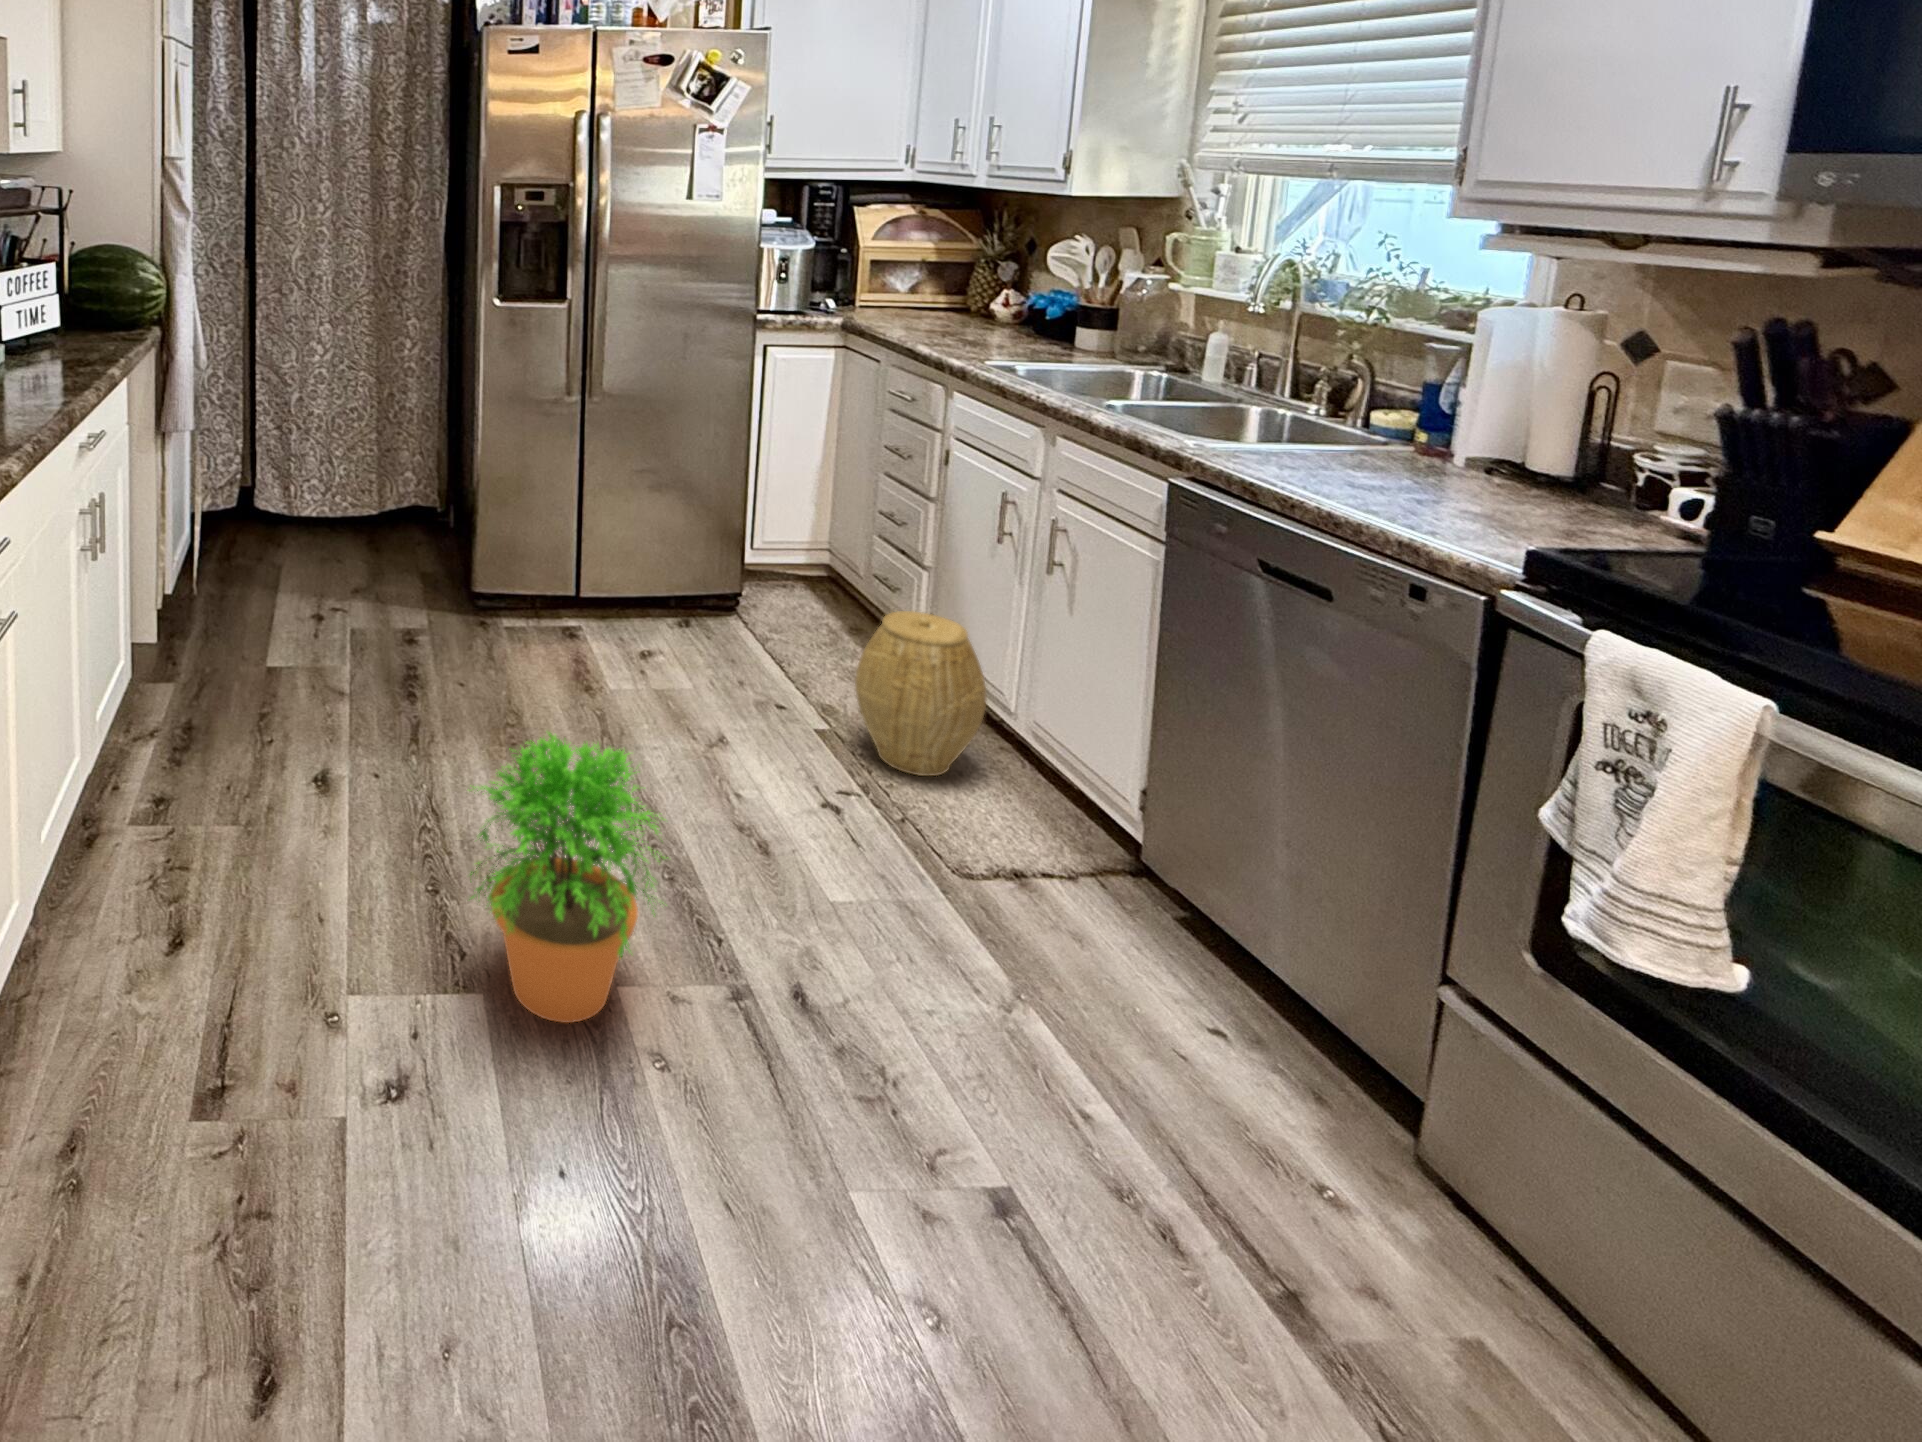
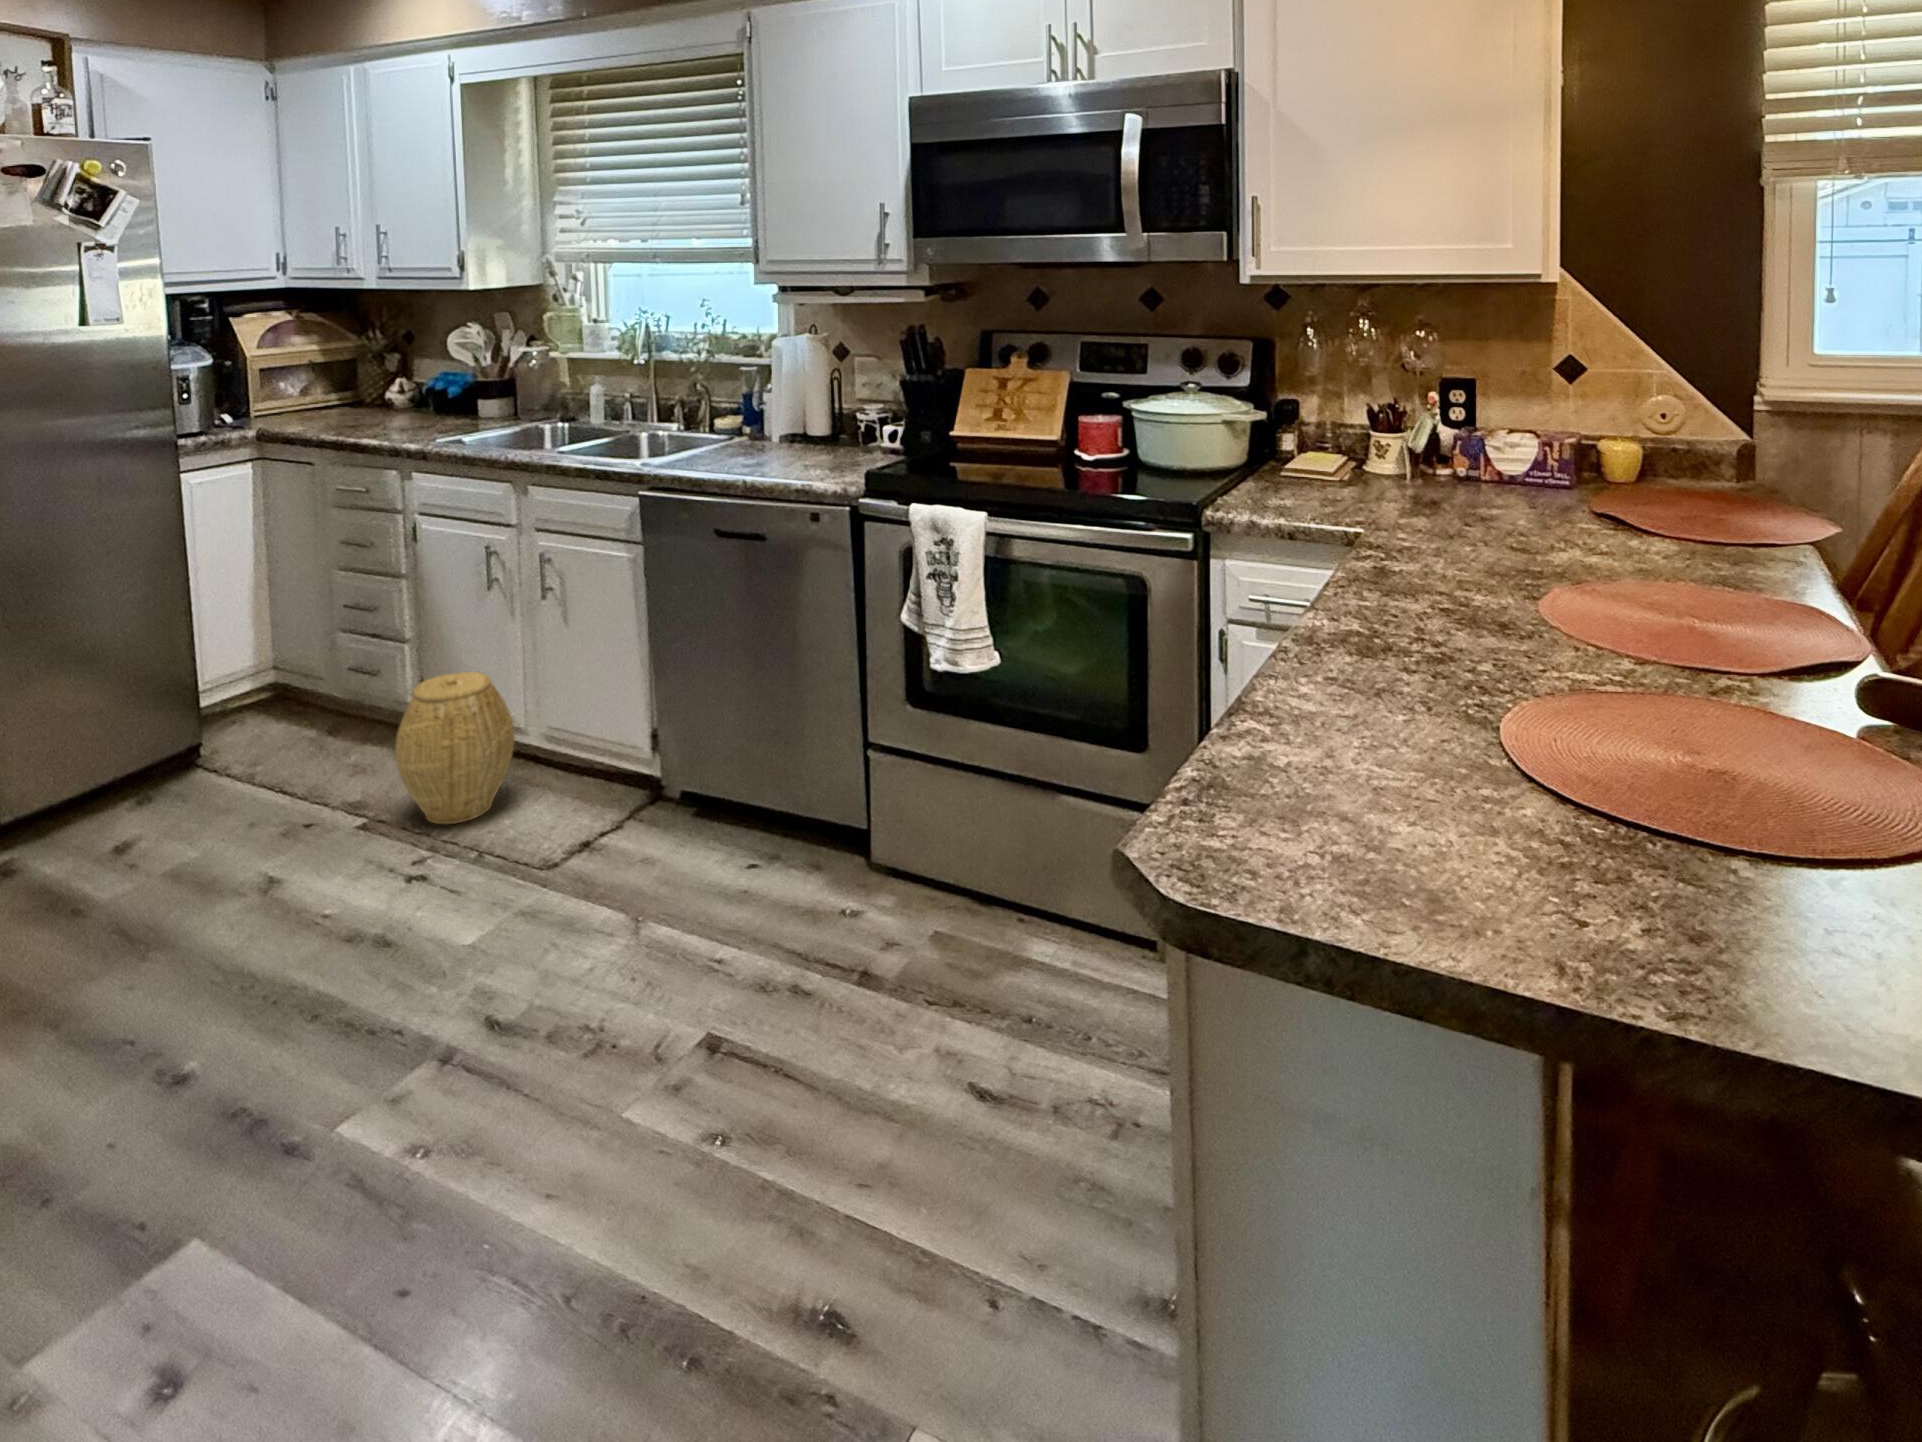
potted plant: present [470,732,667,1023] -> none [118,879,401,1214]

